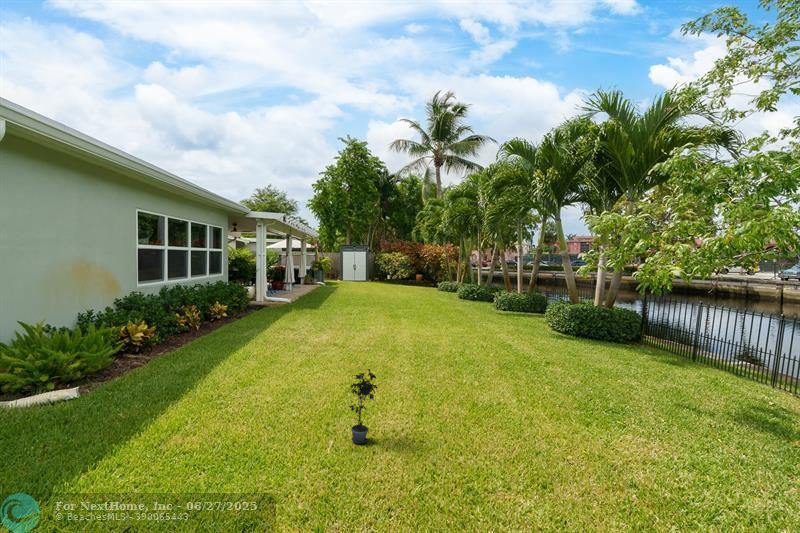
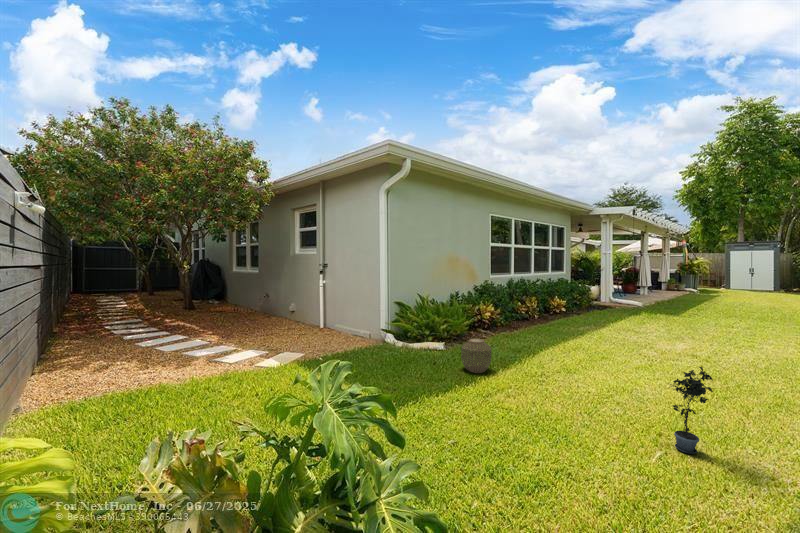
woven basket: none [114,375,158,420] -> present [461,339,491,373]

